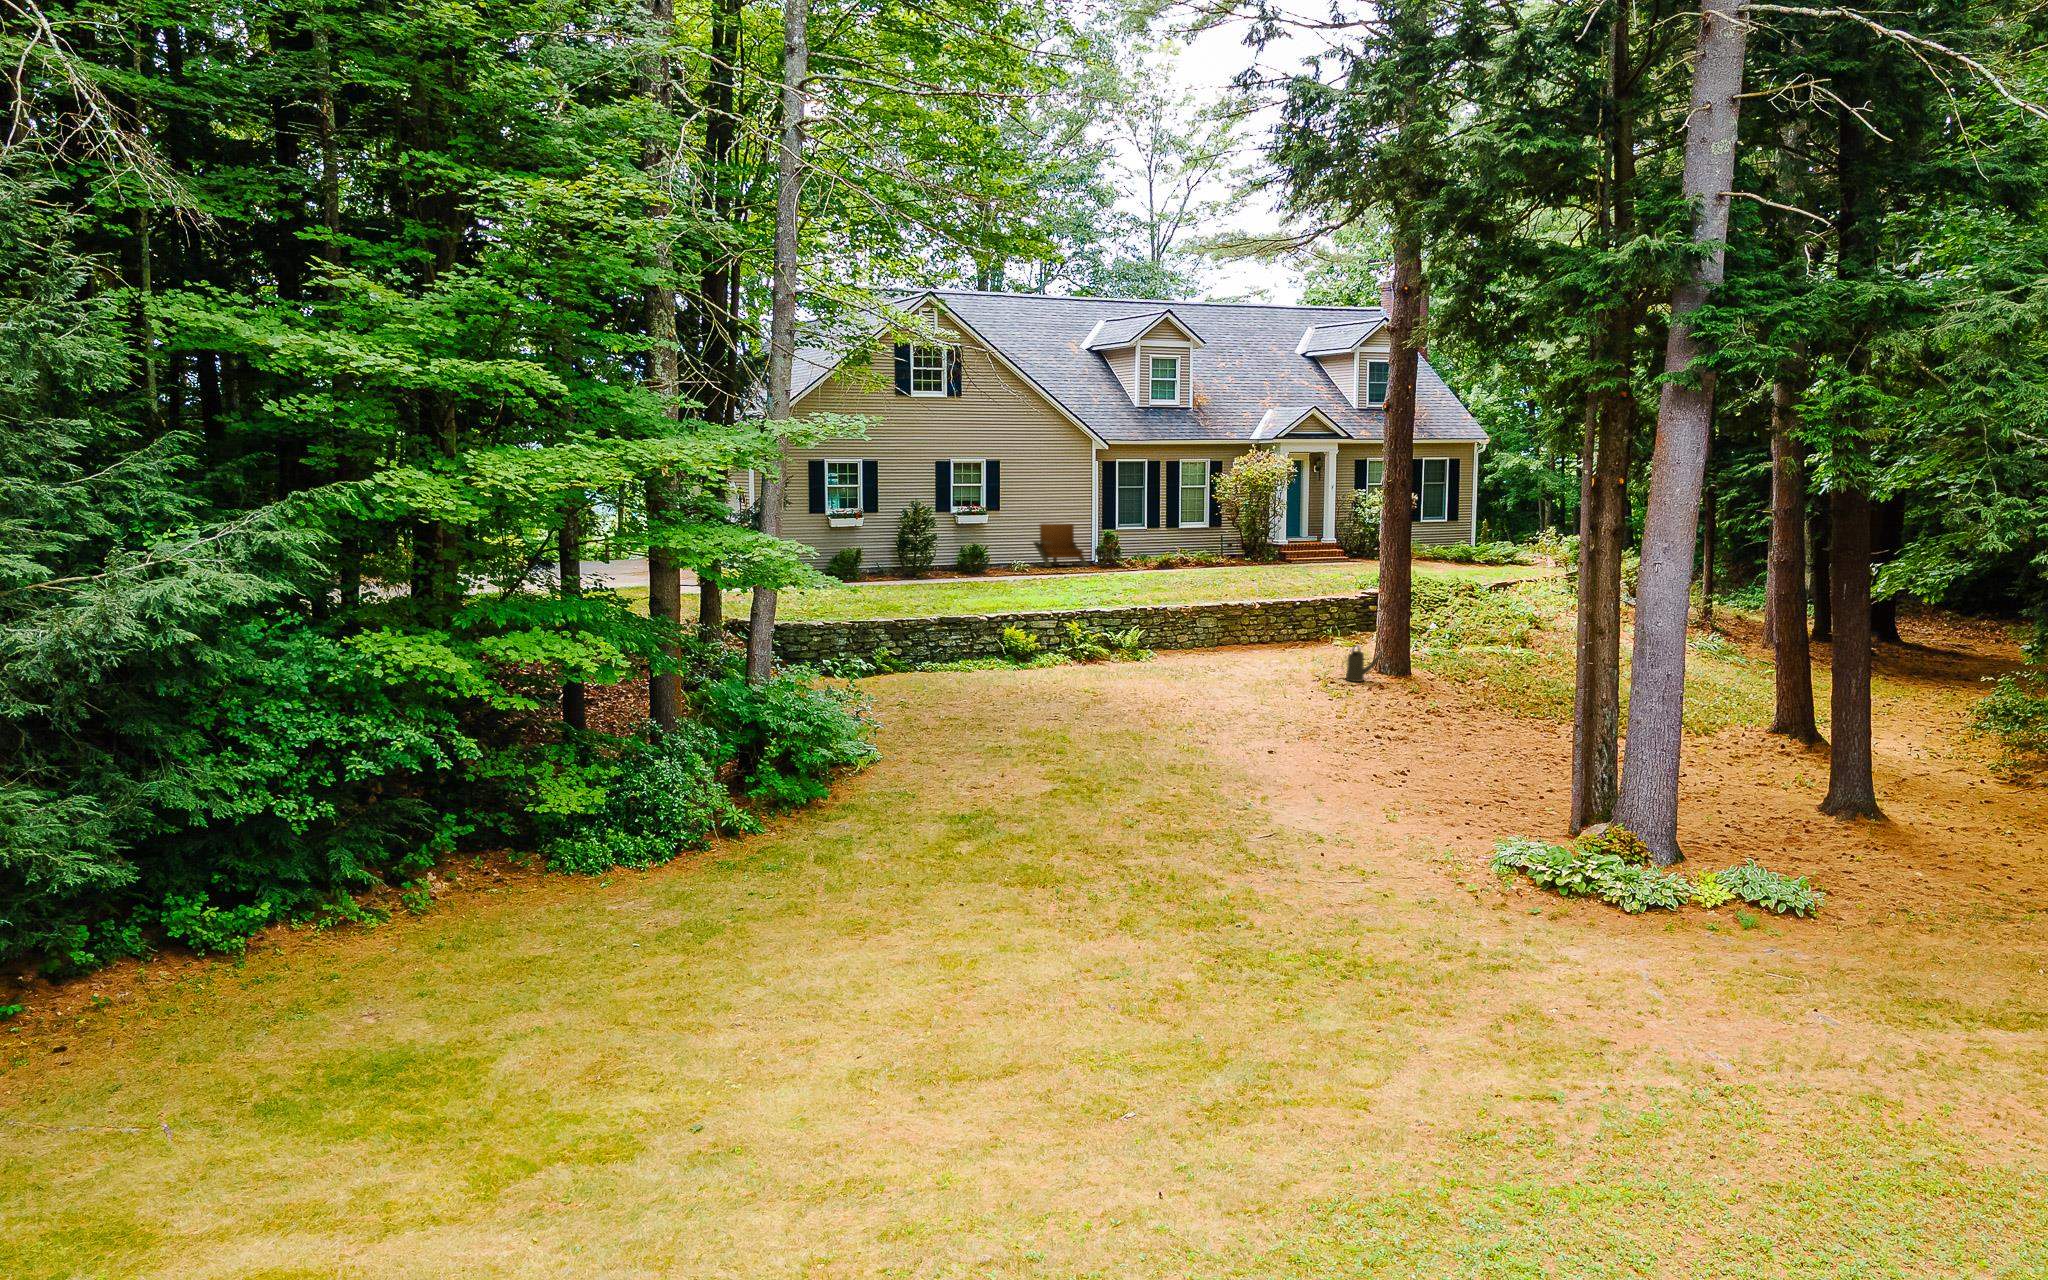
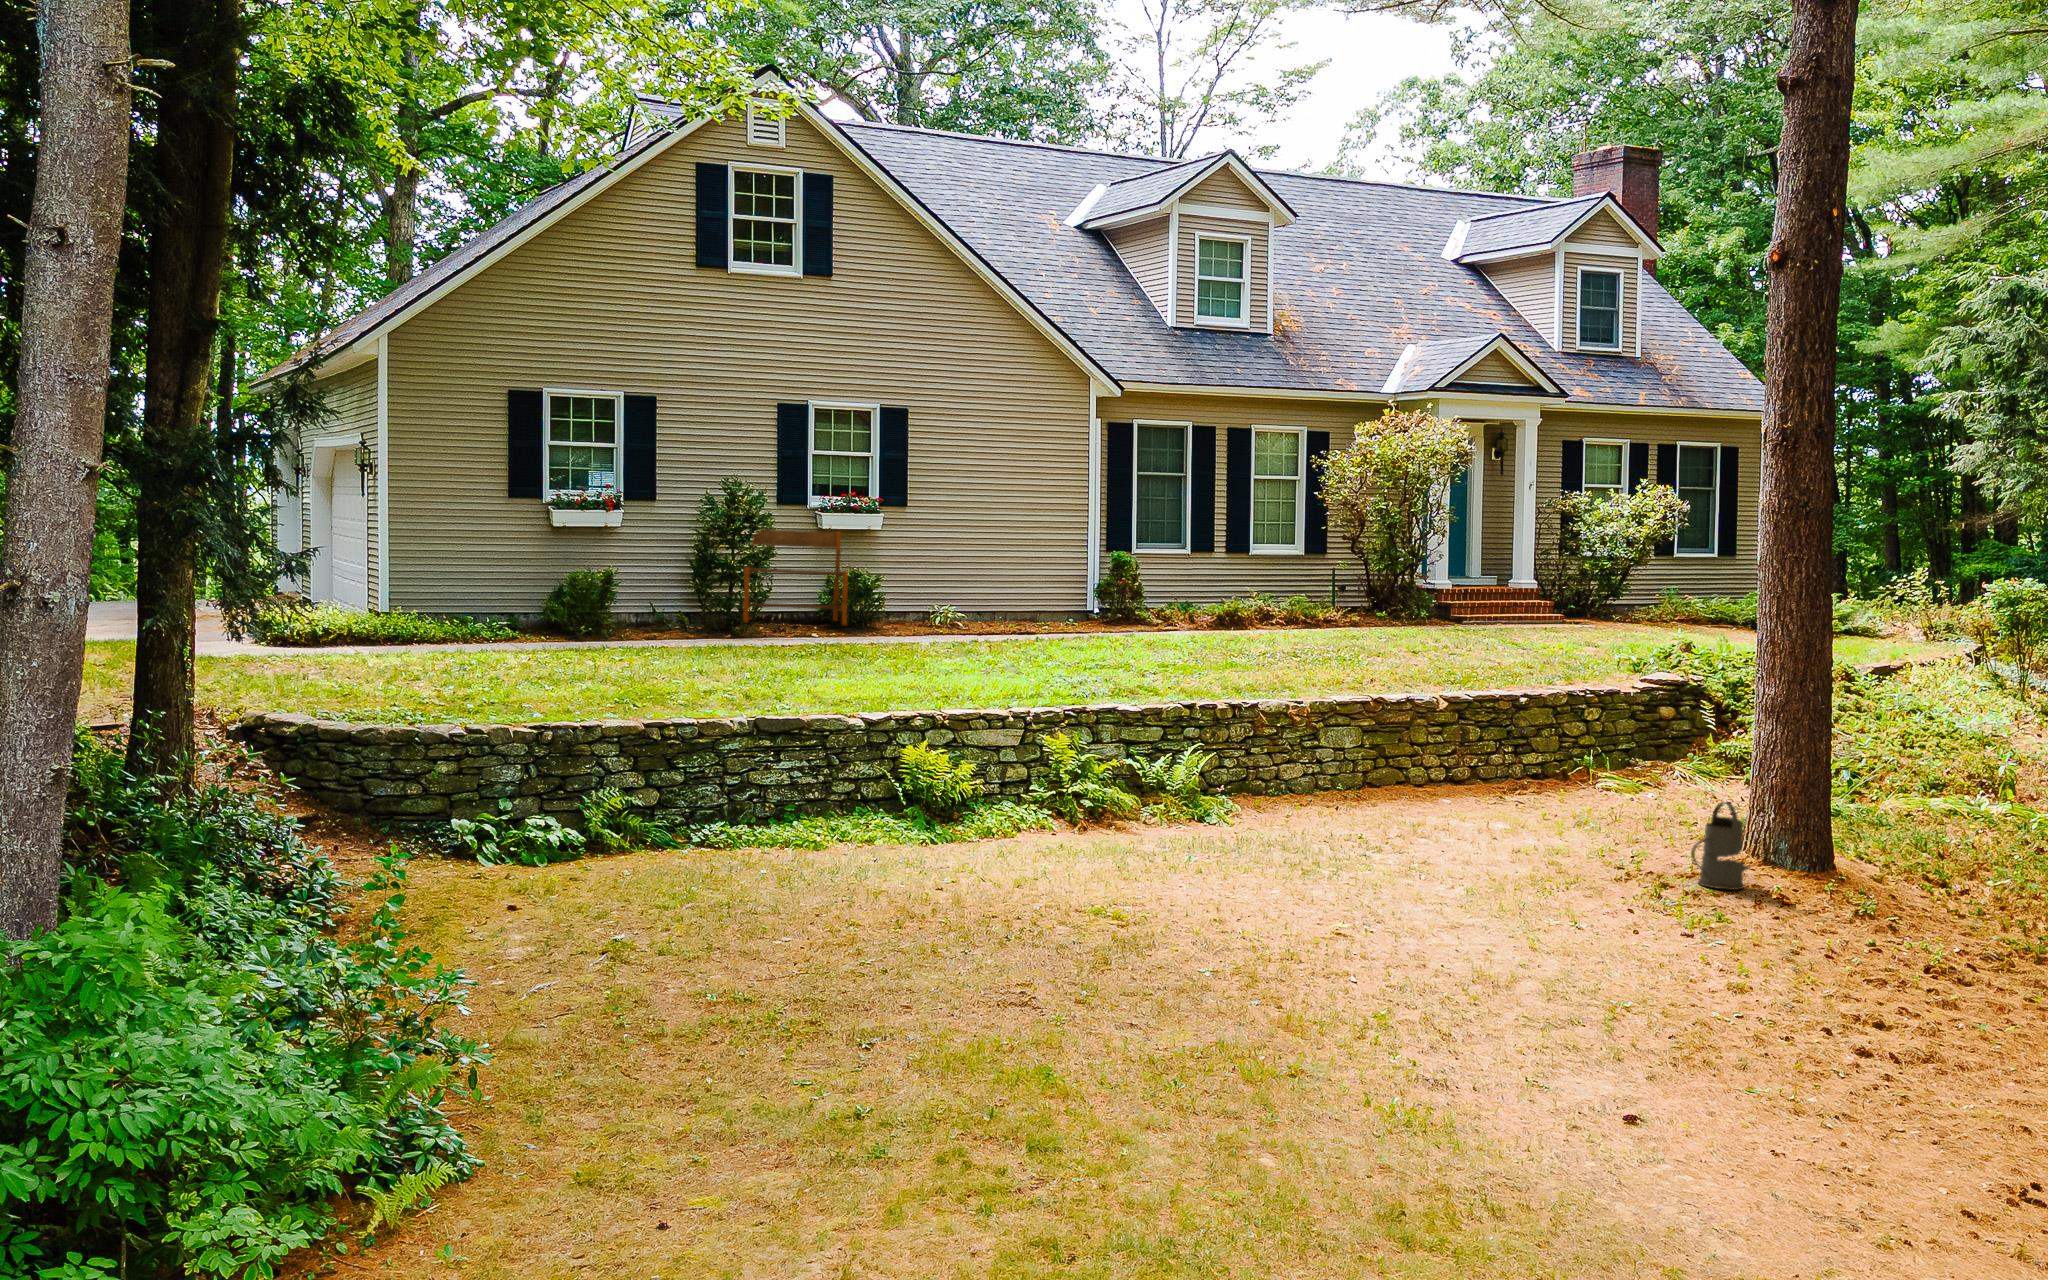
bench: none [921,524,973,572] -> present [743,529,848,625]
lounge chair: present [1033,524,1088,567] -> none [966,535,1078,621]

